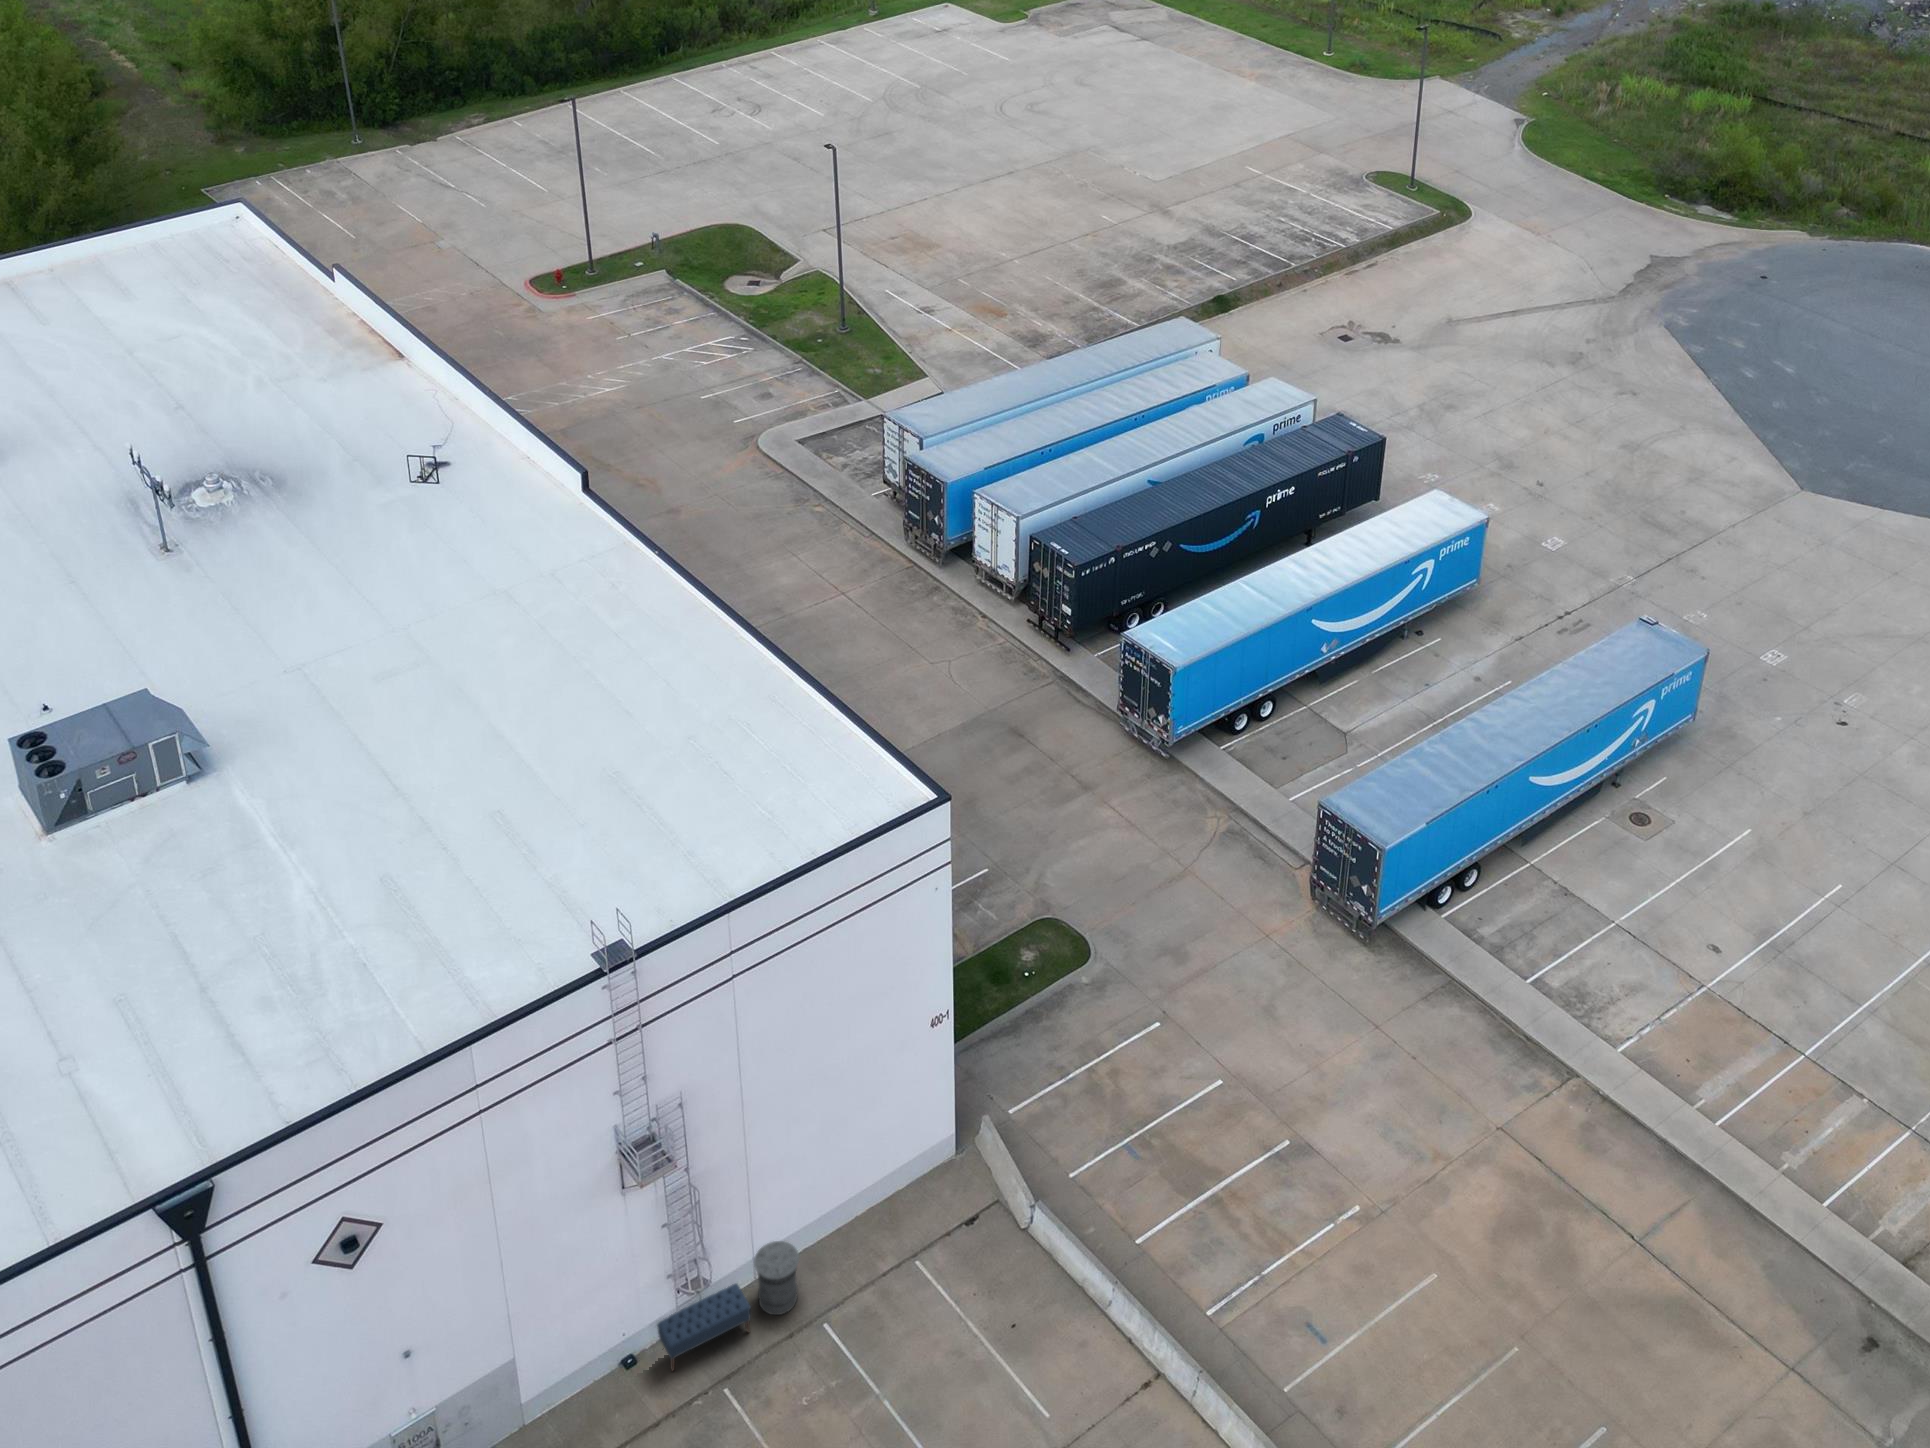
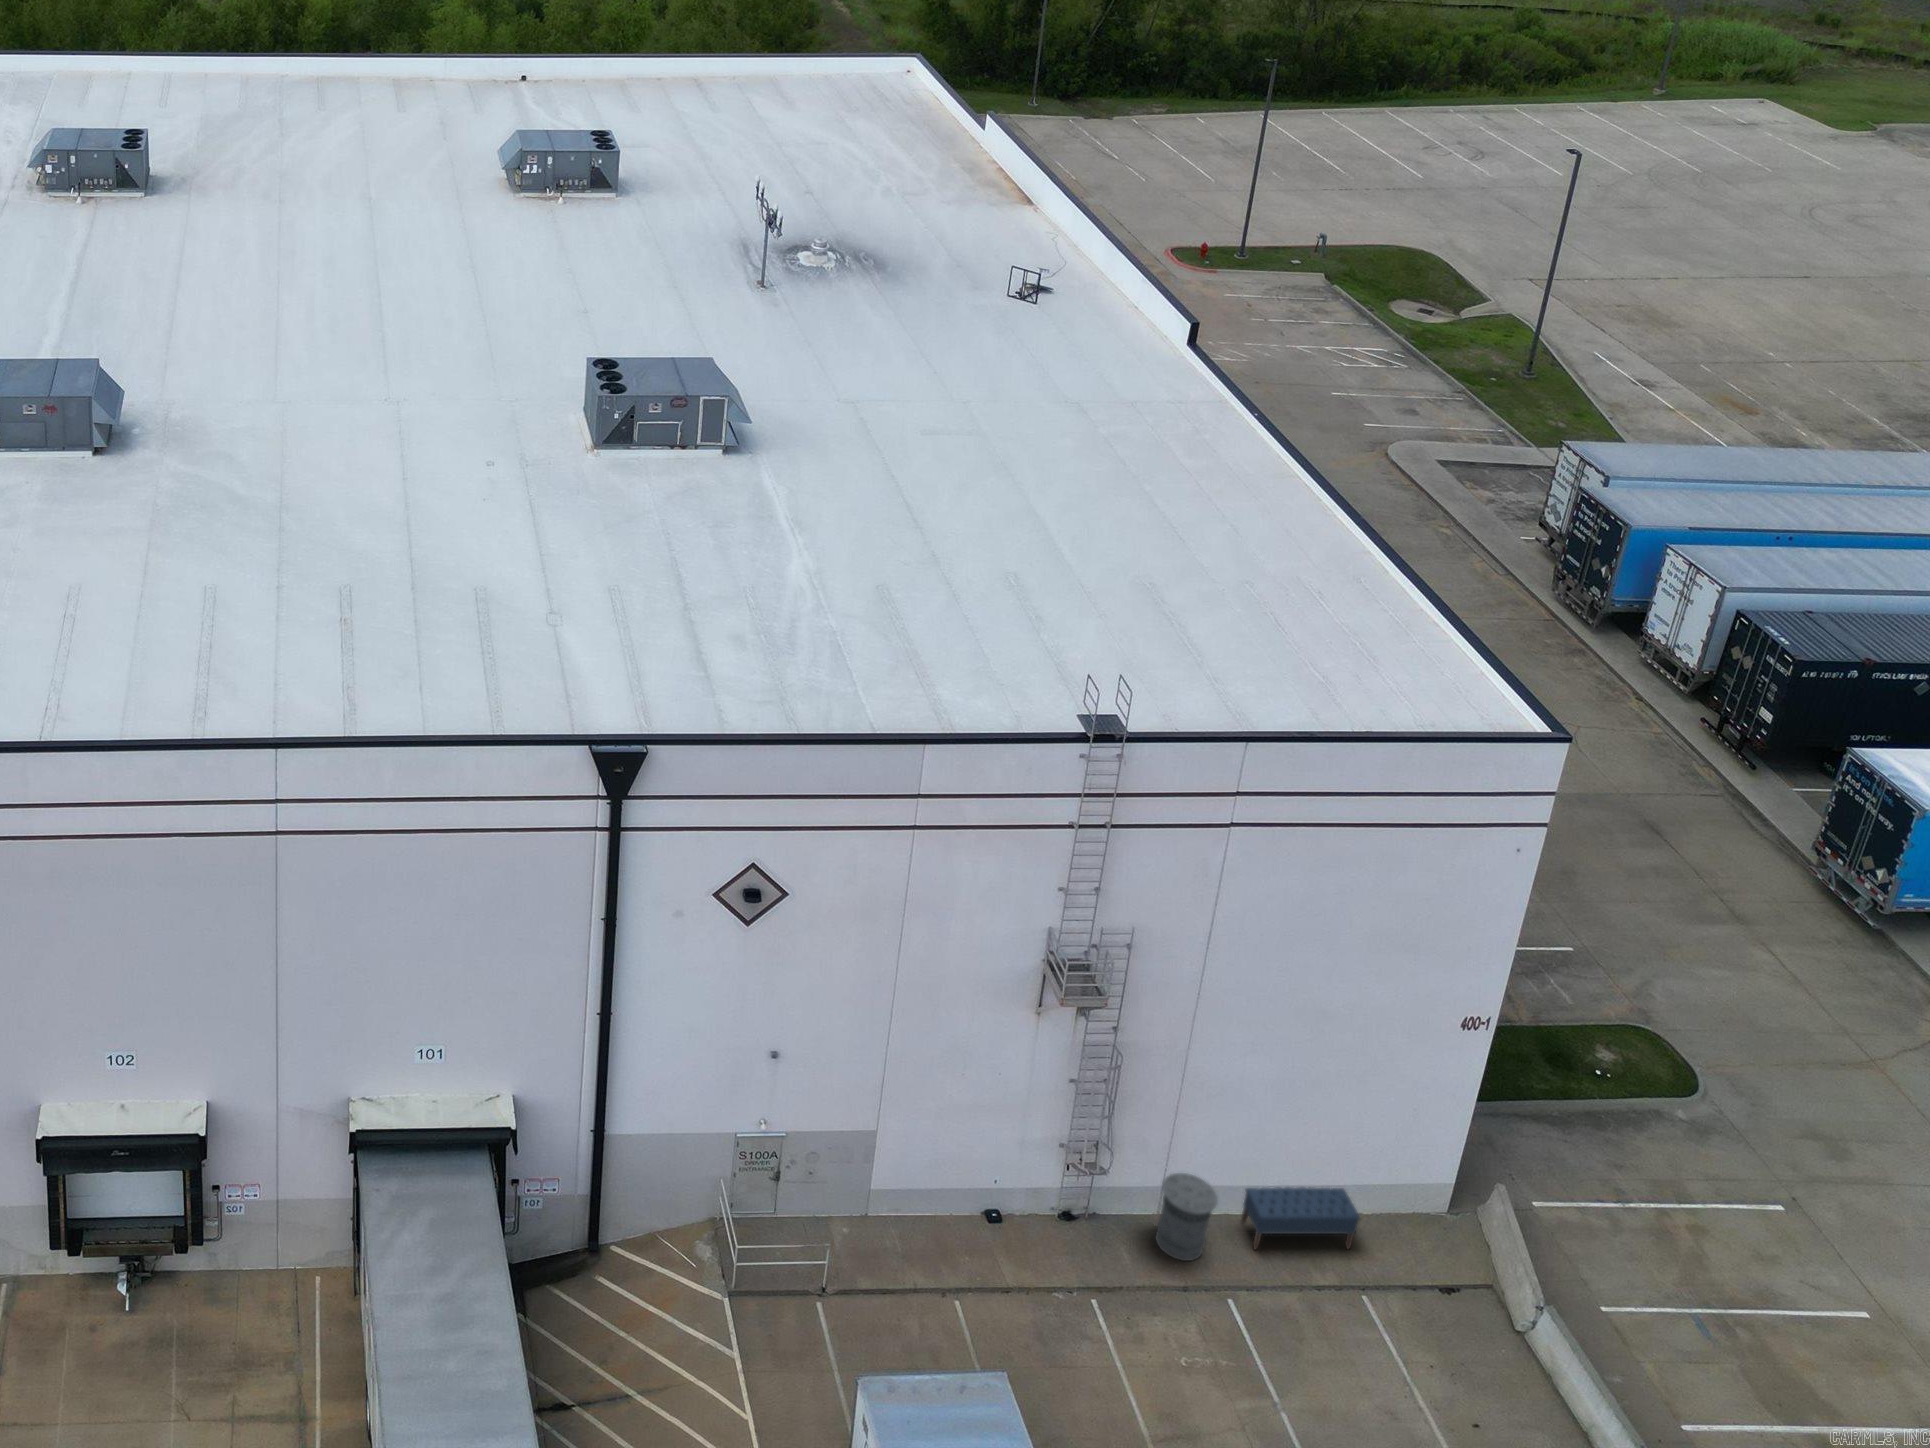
bench: present [657,1284,751,1371] -> present [1241,1187,1360,1249]

